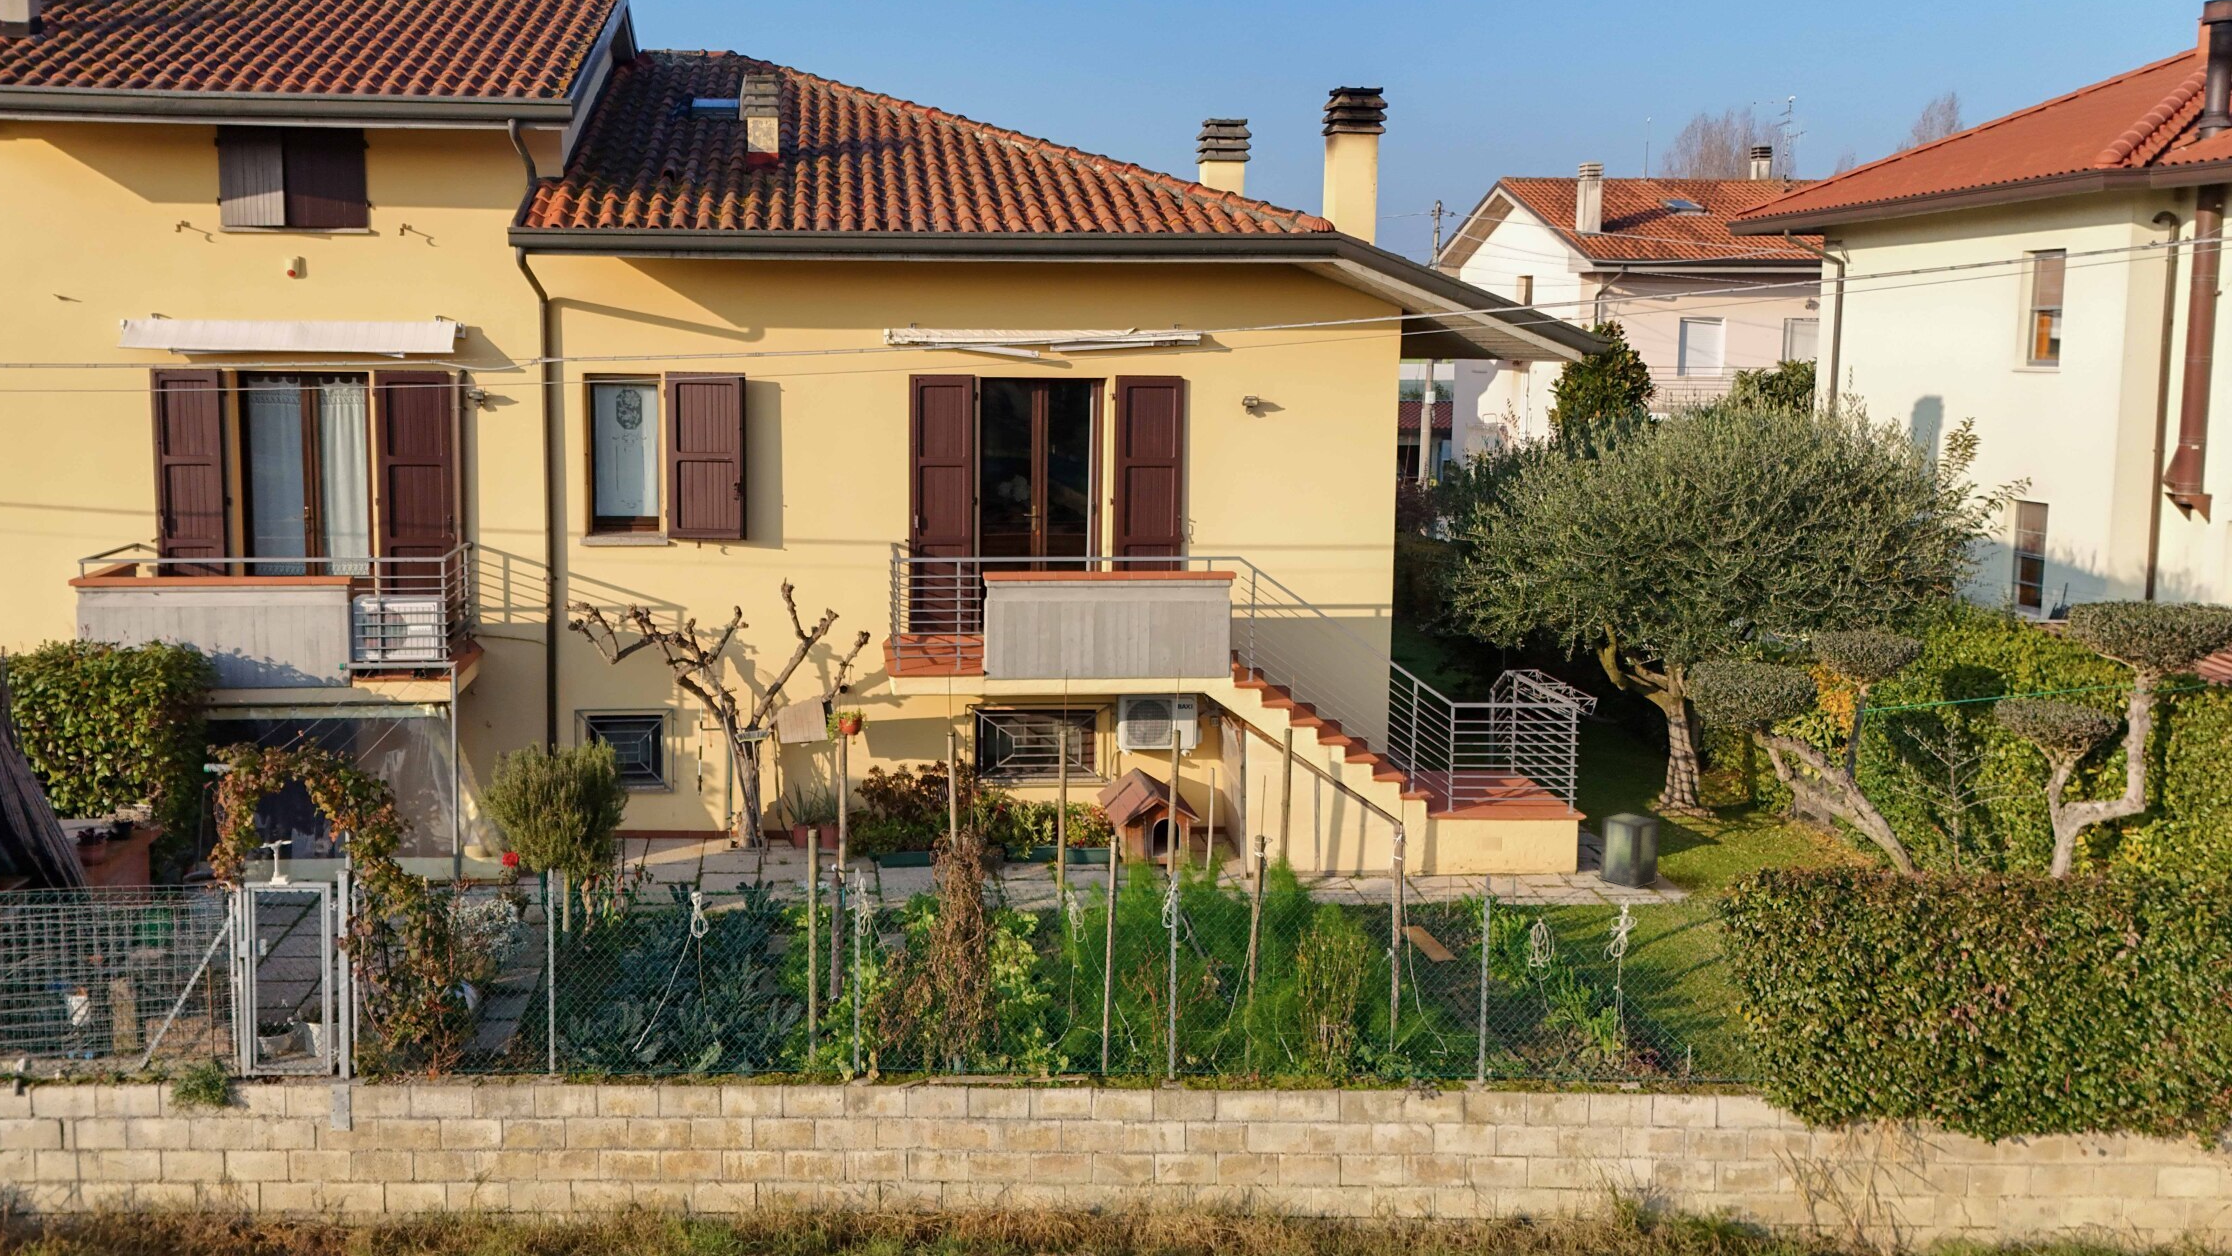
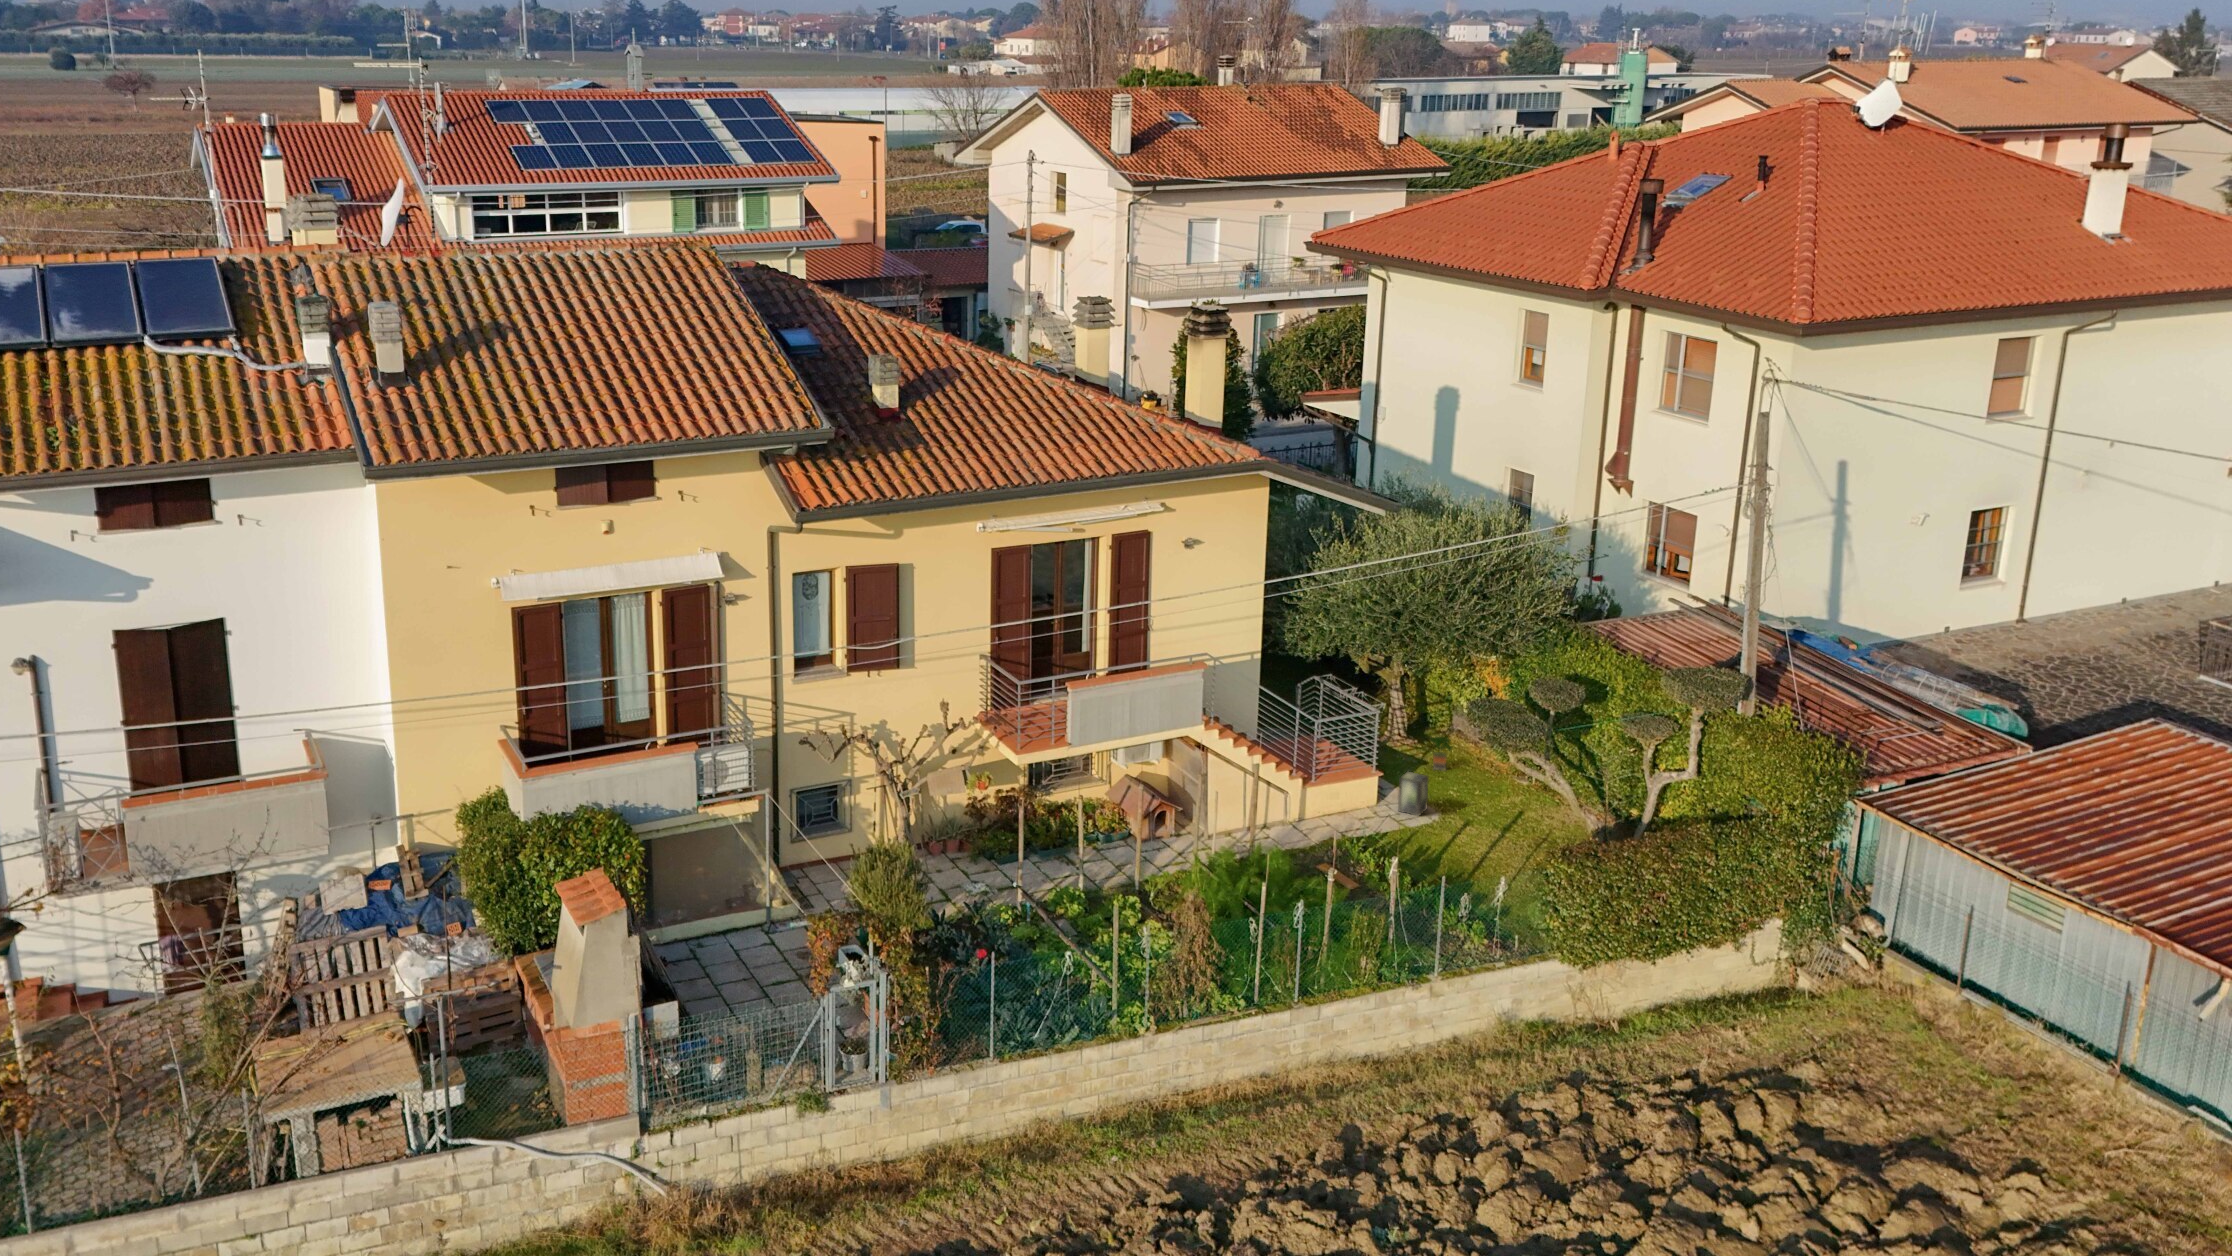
potted tree: none [1700,781,1742,843] -> present [1431,737,1452,770]

